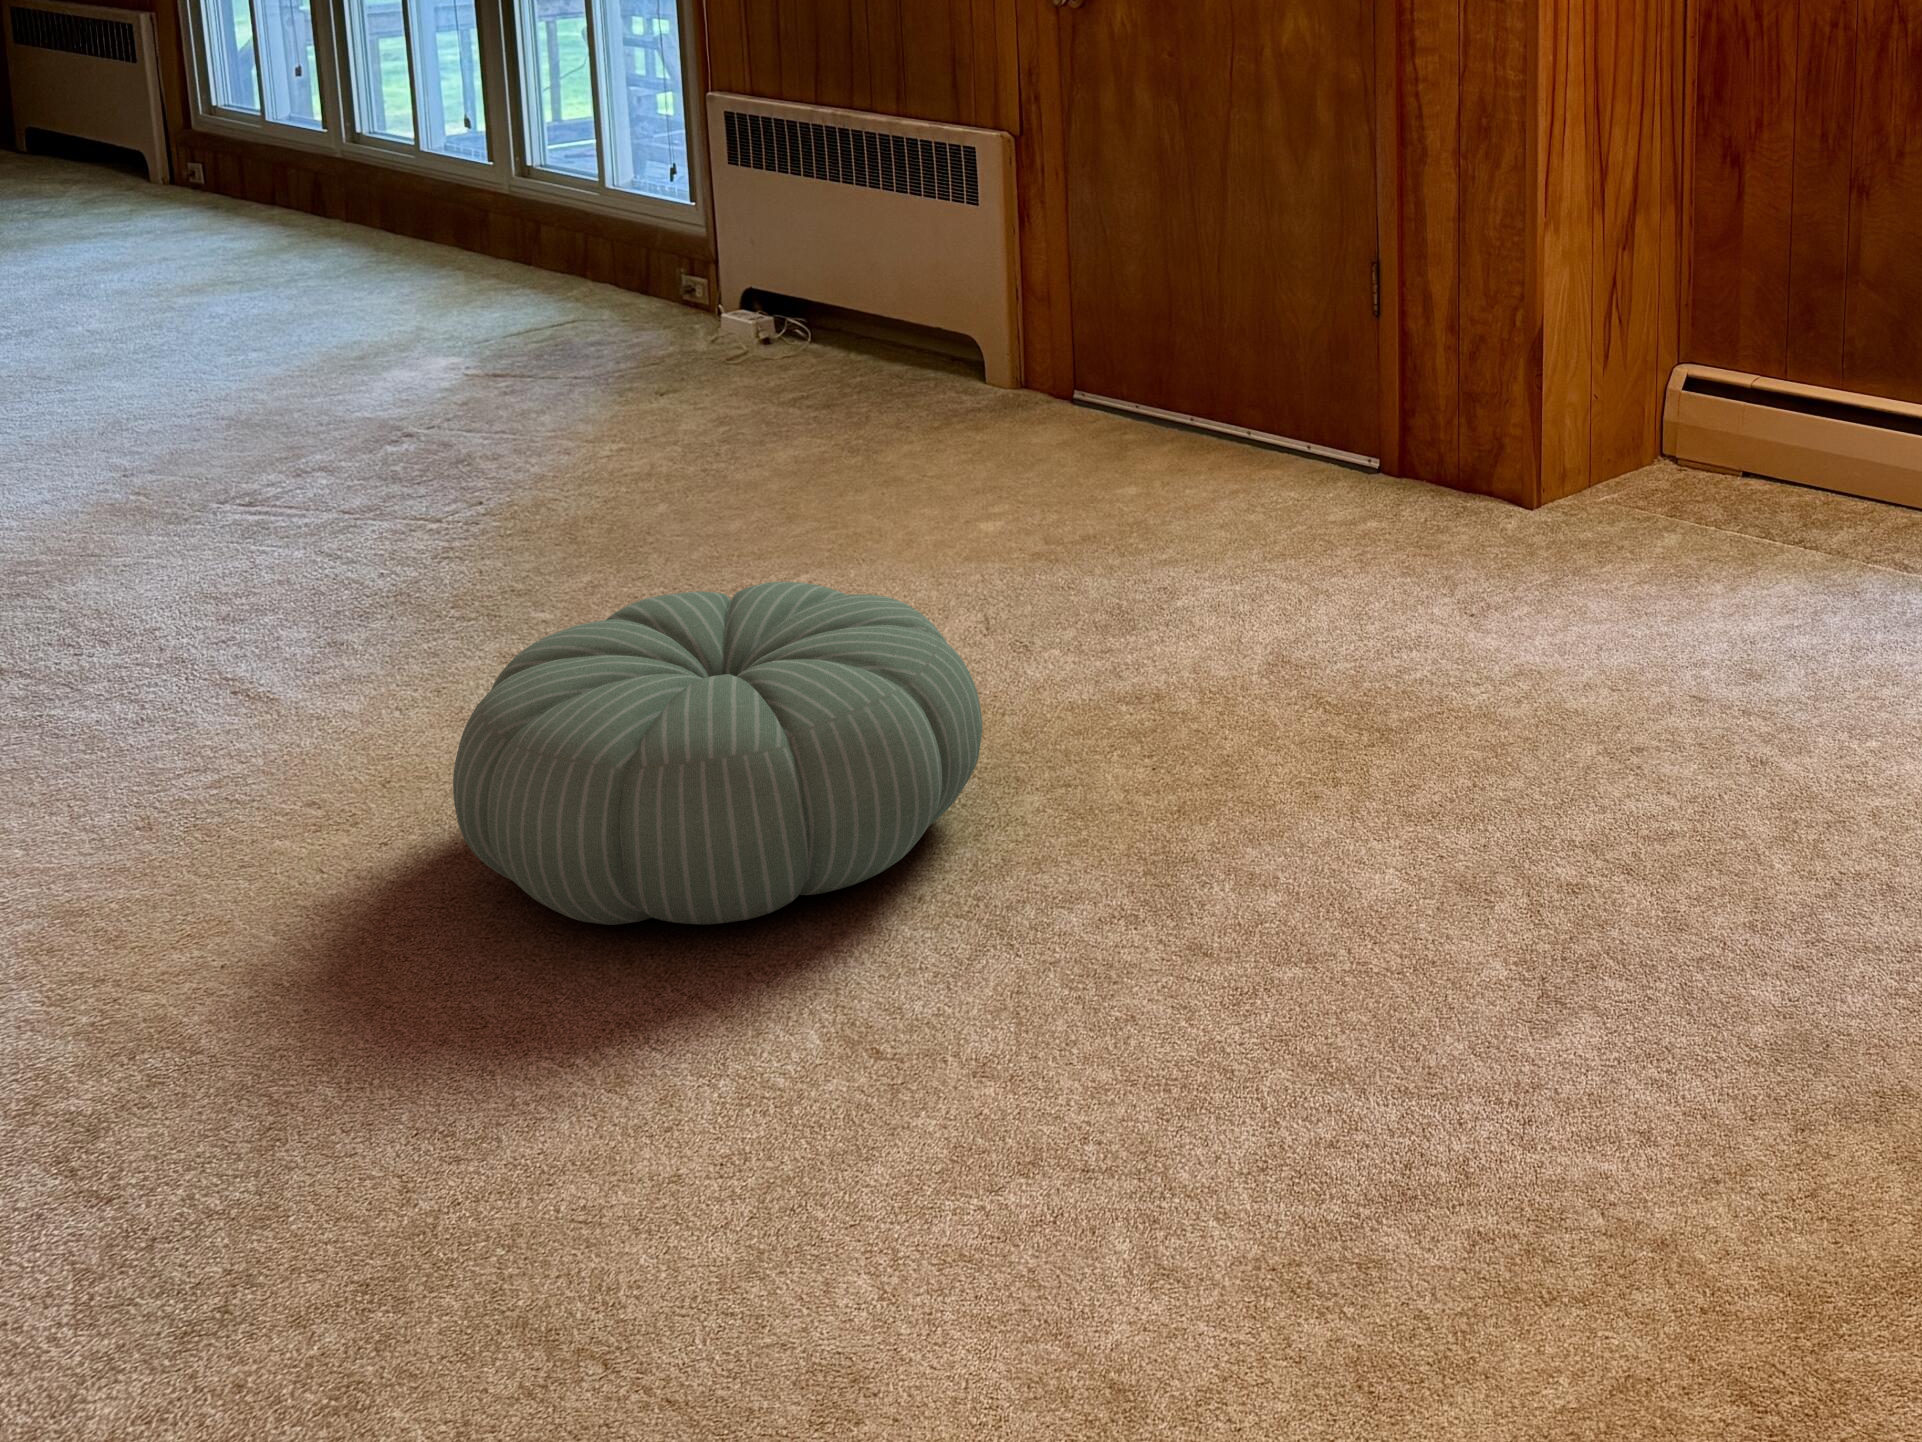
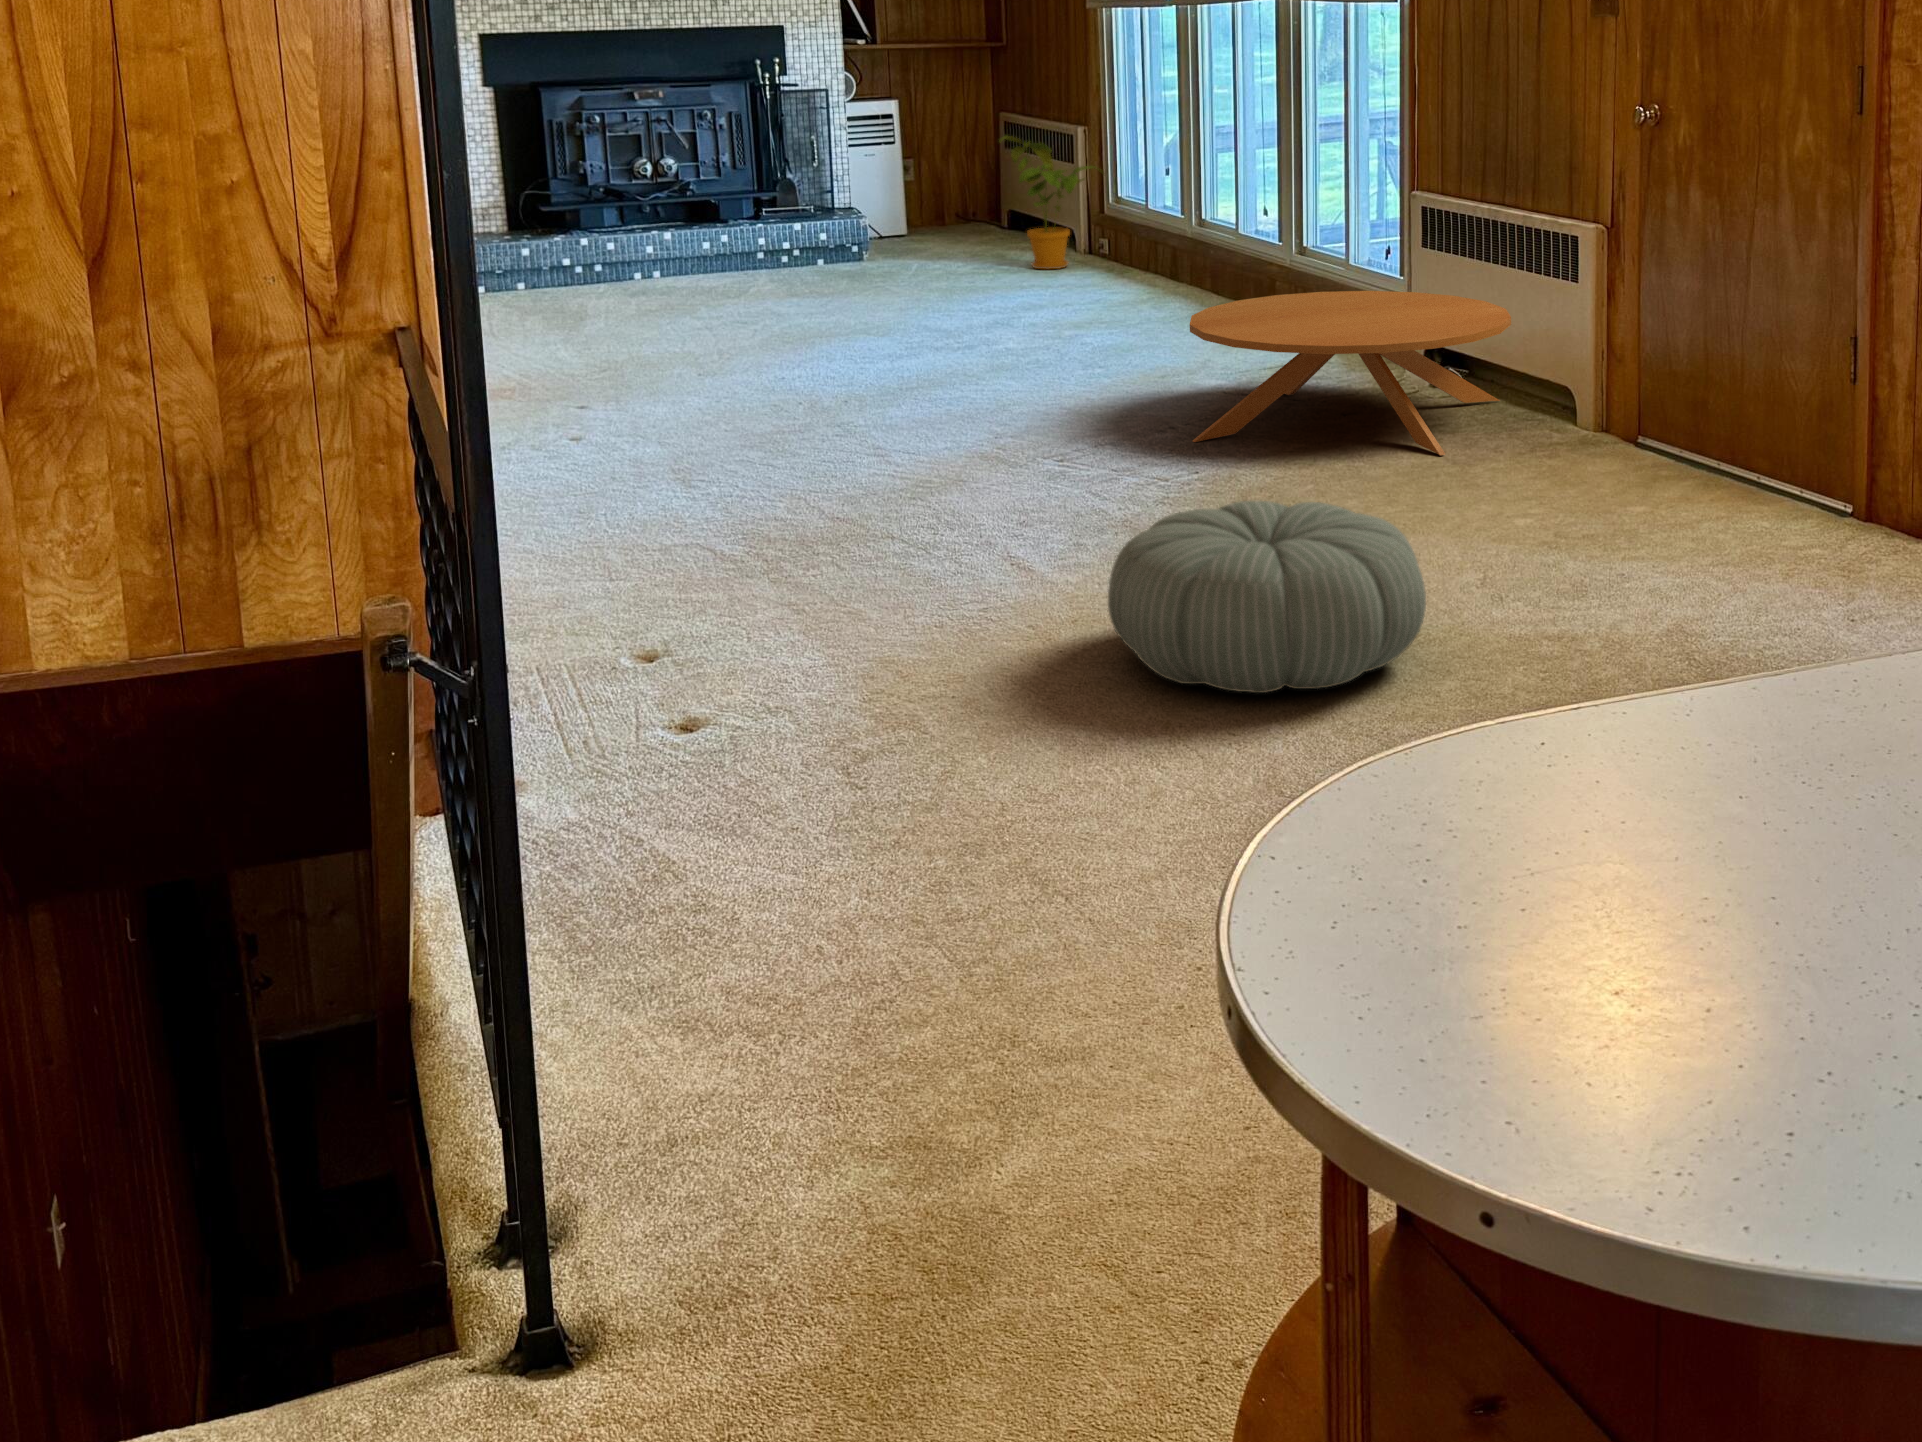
house plant: none [27,33,206,215] -> present [1000,136,1103,269]
coffee table: none [428,229,891,466] -> present [1190,291,1511,455]

